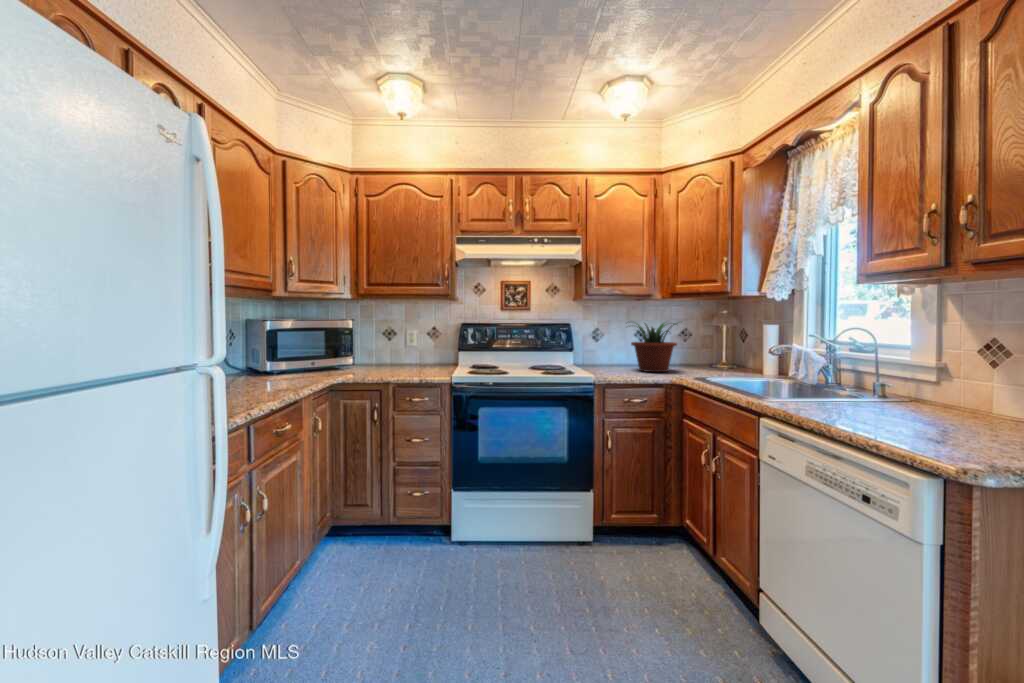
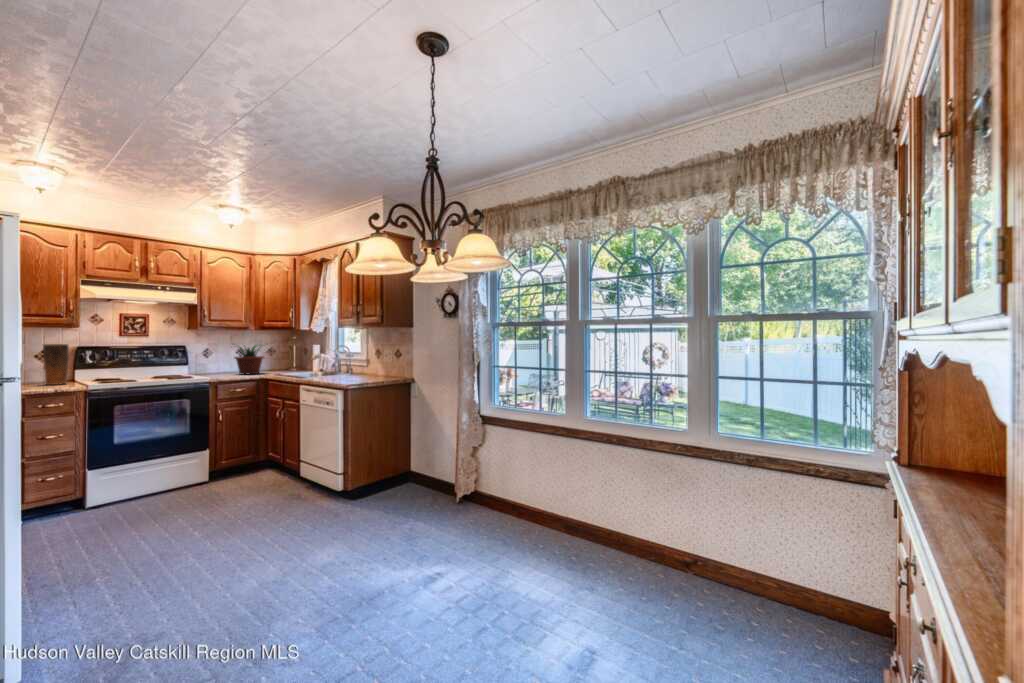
vase: none [412,321,436,375] -> present [43,344,69,385]

